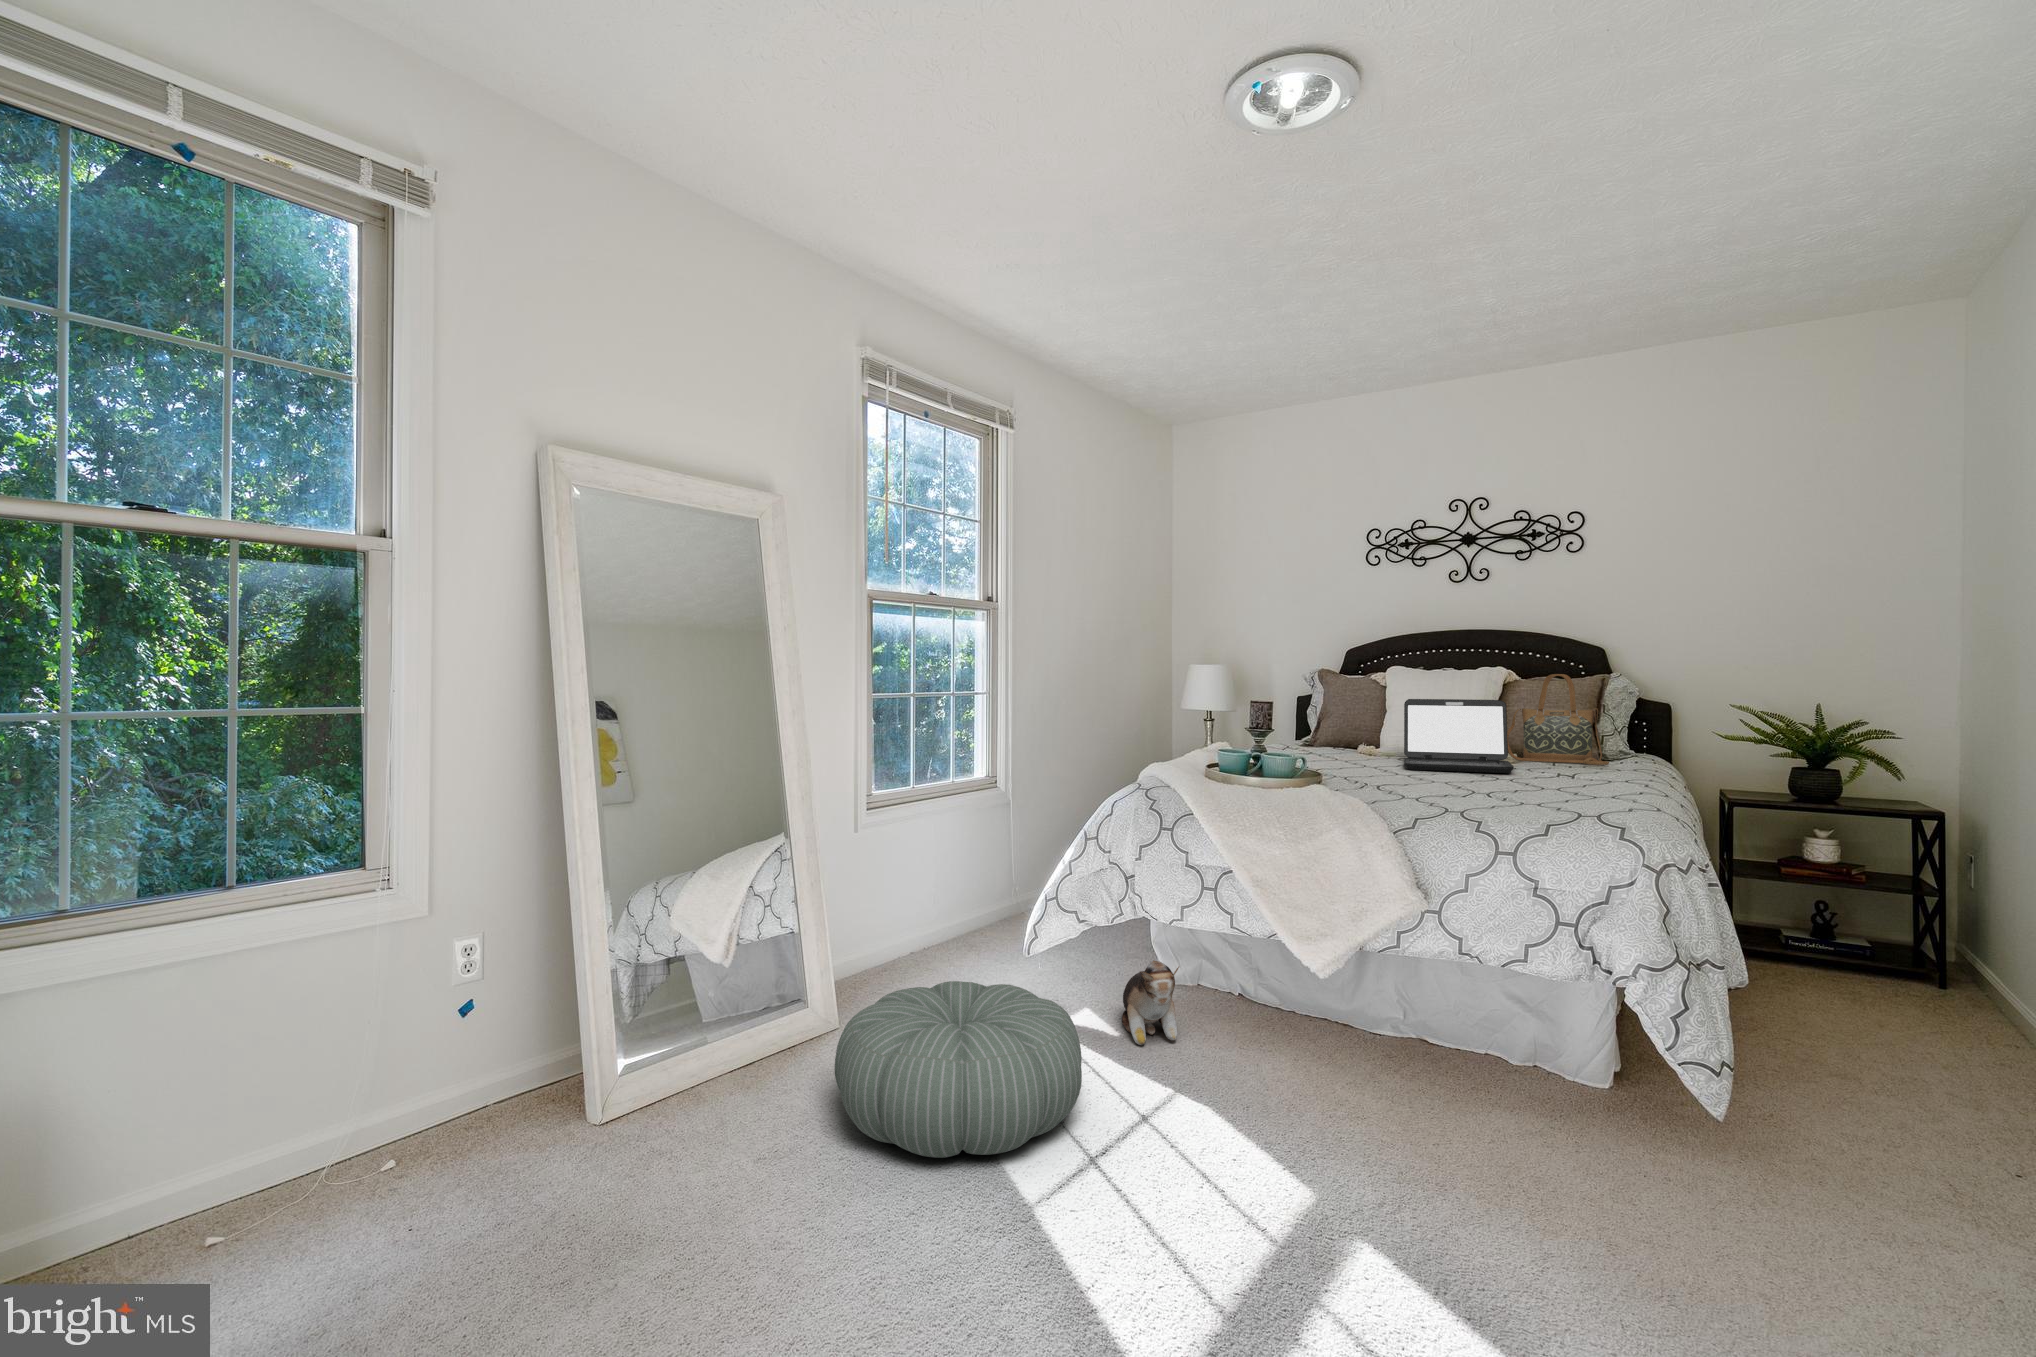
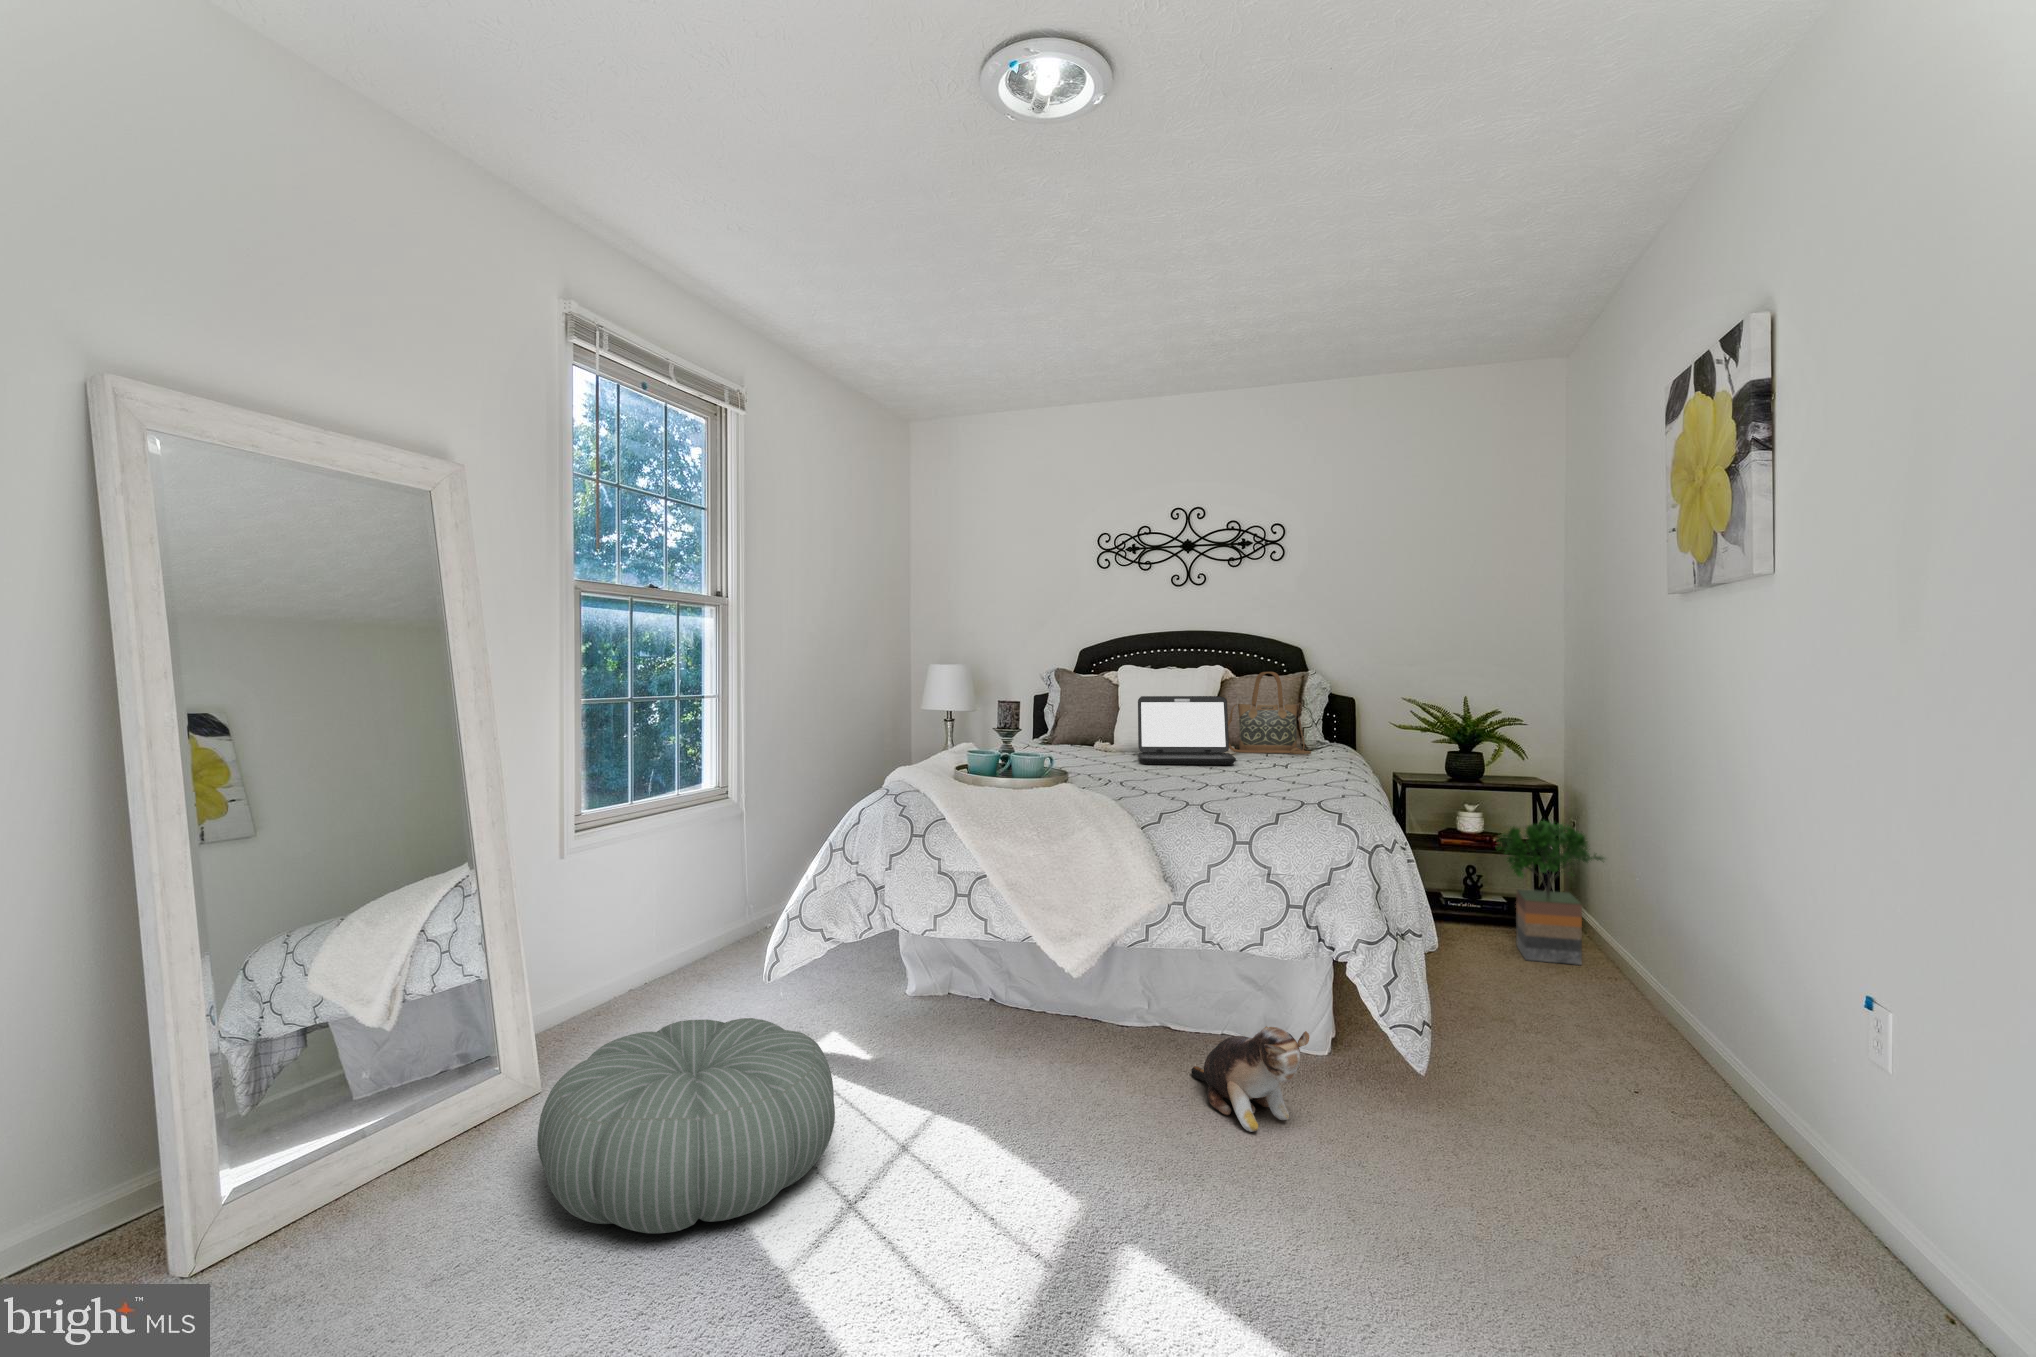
potted tree: none [1844,850,2009,1027] -> present [1498,821,1604,965]
plush toy: present [1122,961,1179,1045] -> present [1191,1027,1309,1132]

